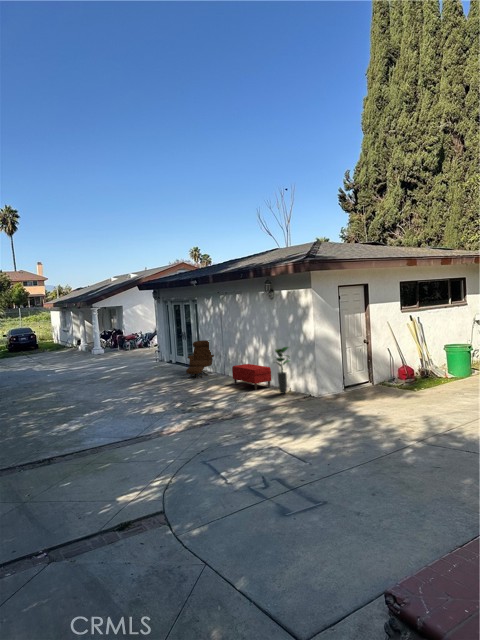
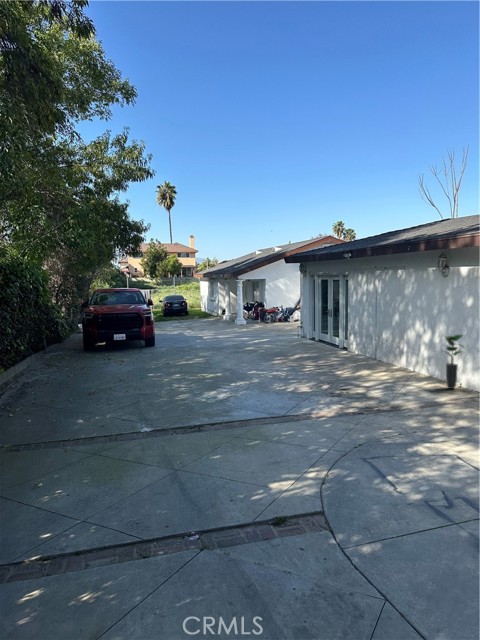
lounge chair: present [186,340,214,379] -> none [333,319,365,360]
bench: present [232,364,271,390] -> none [387,350,436,380]

